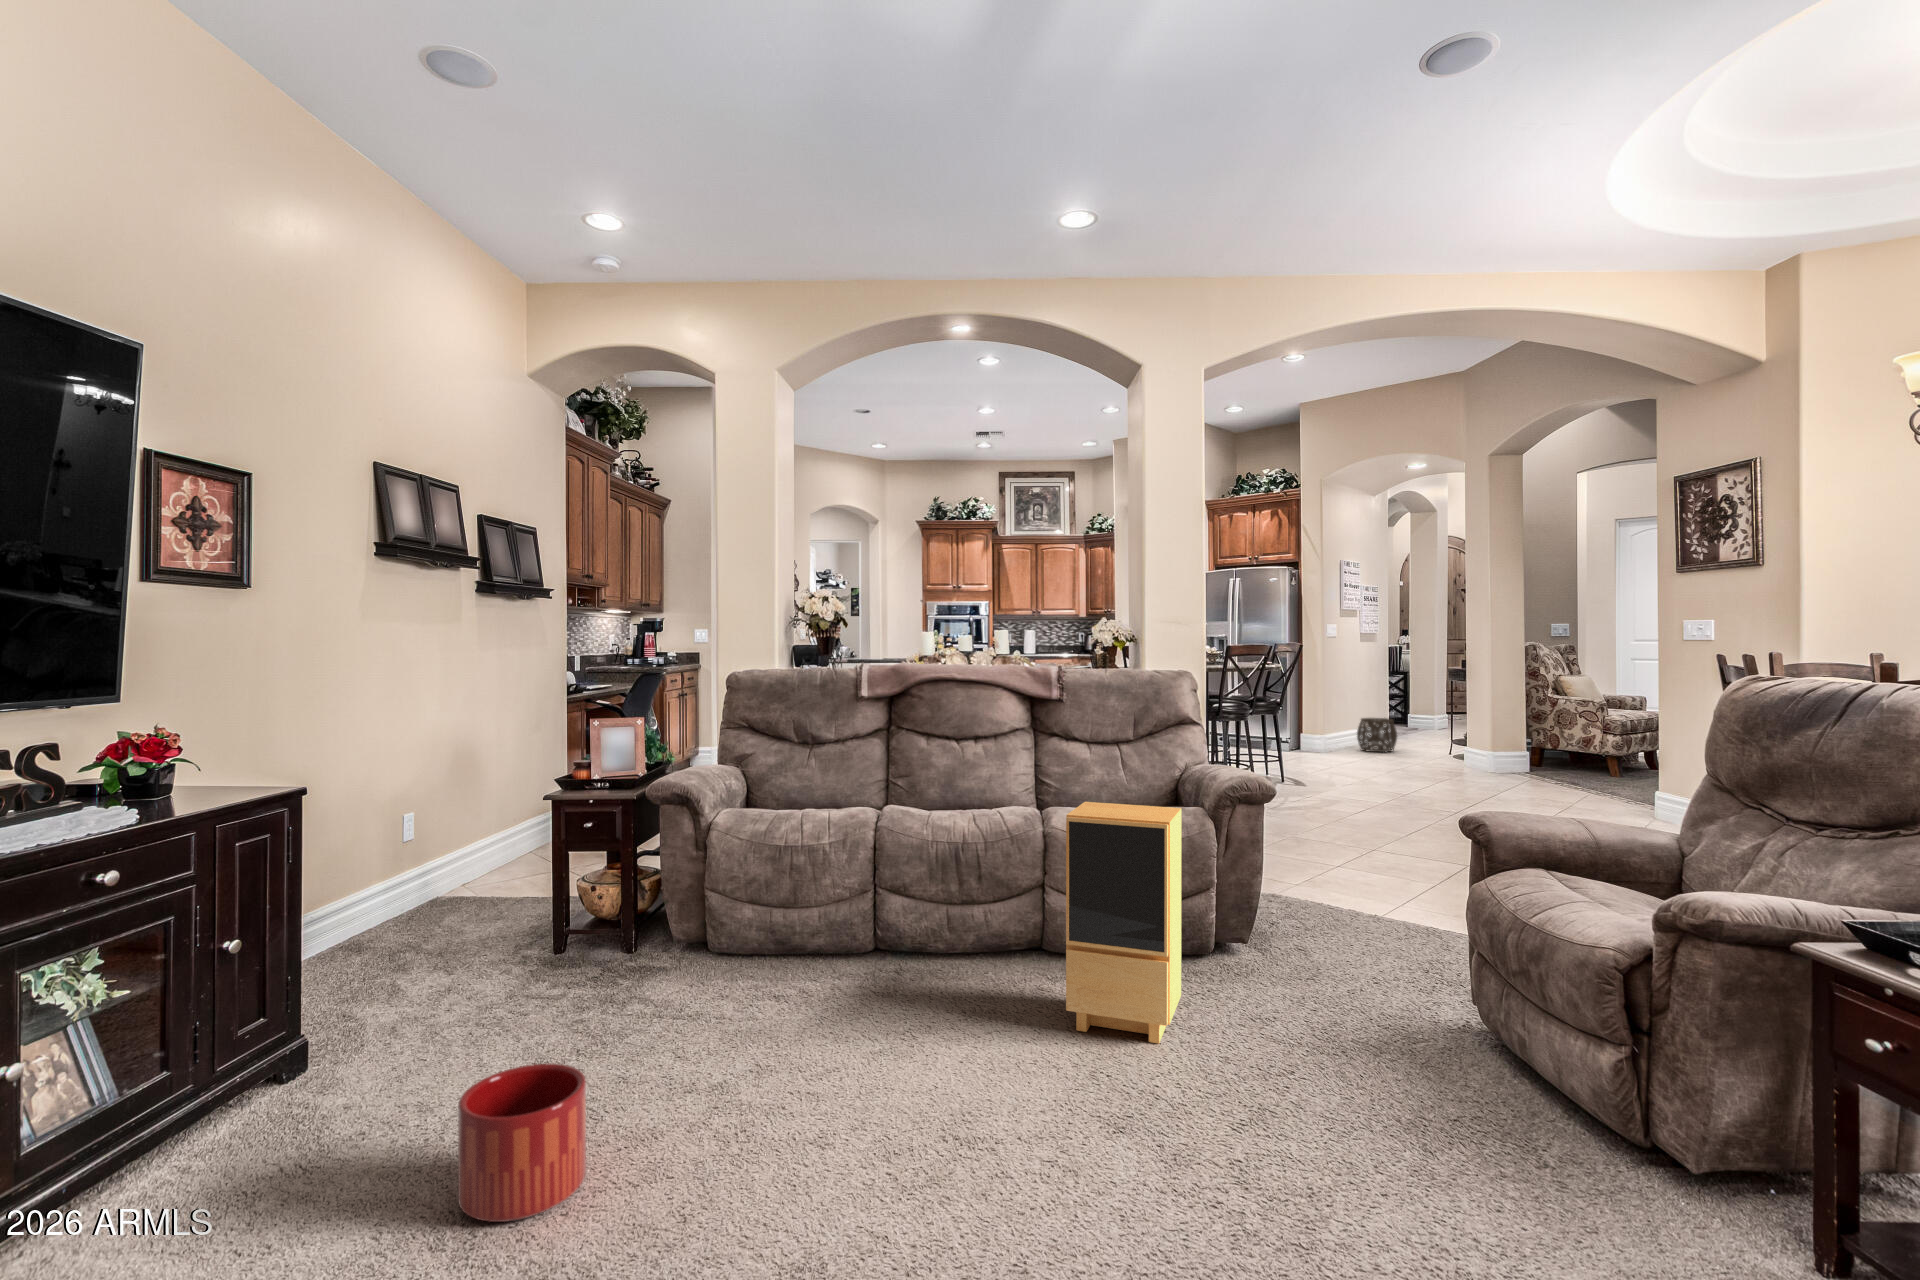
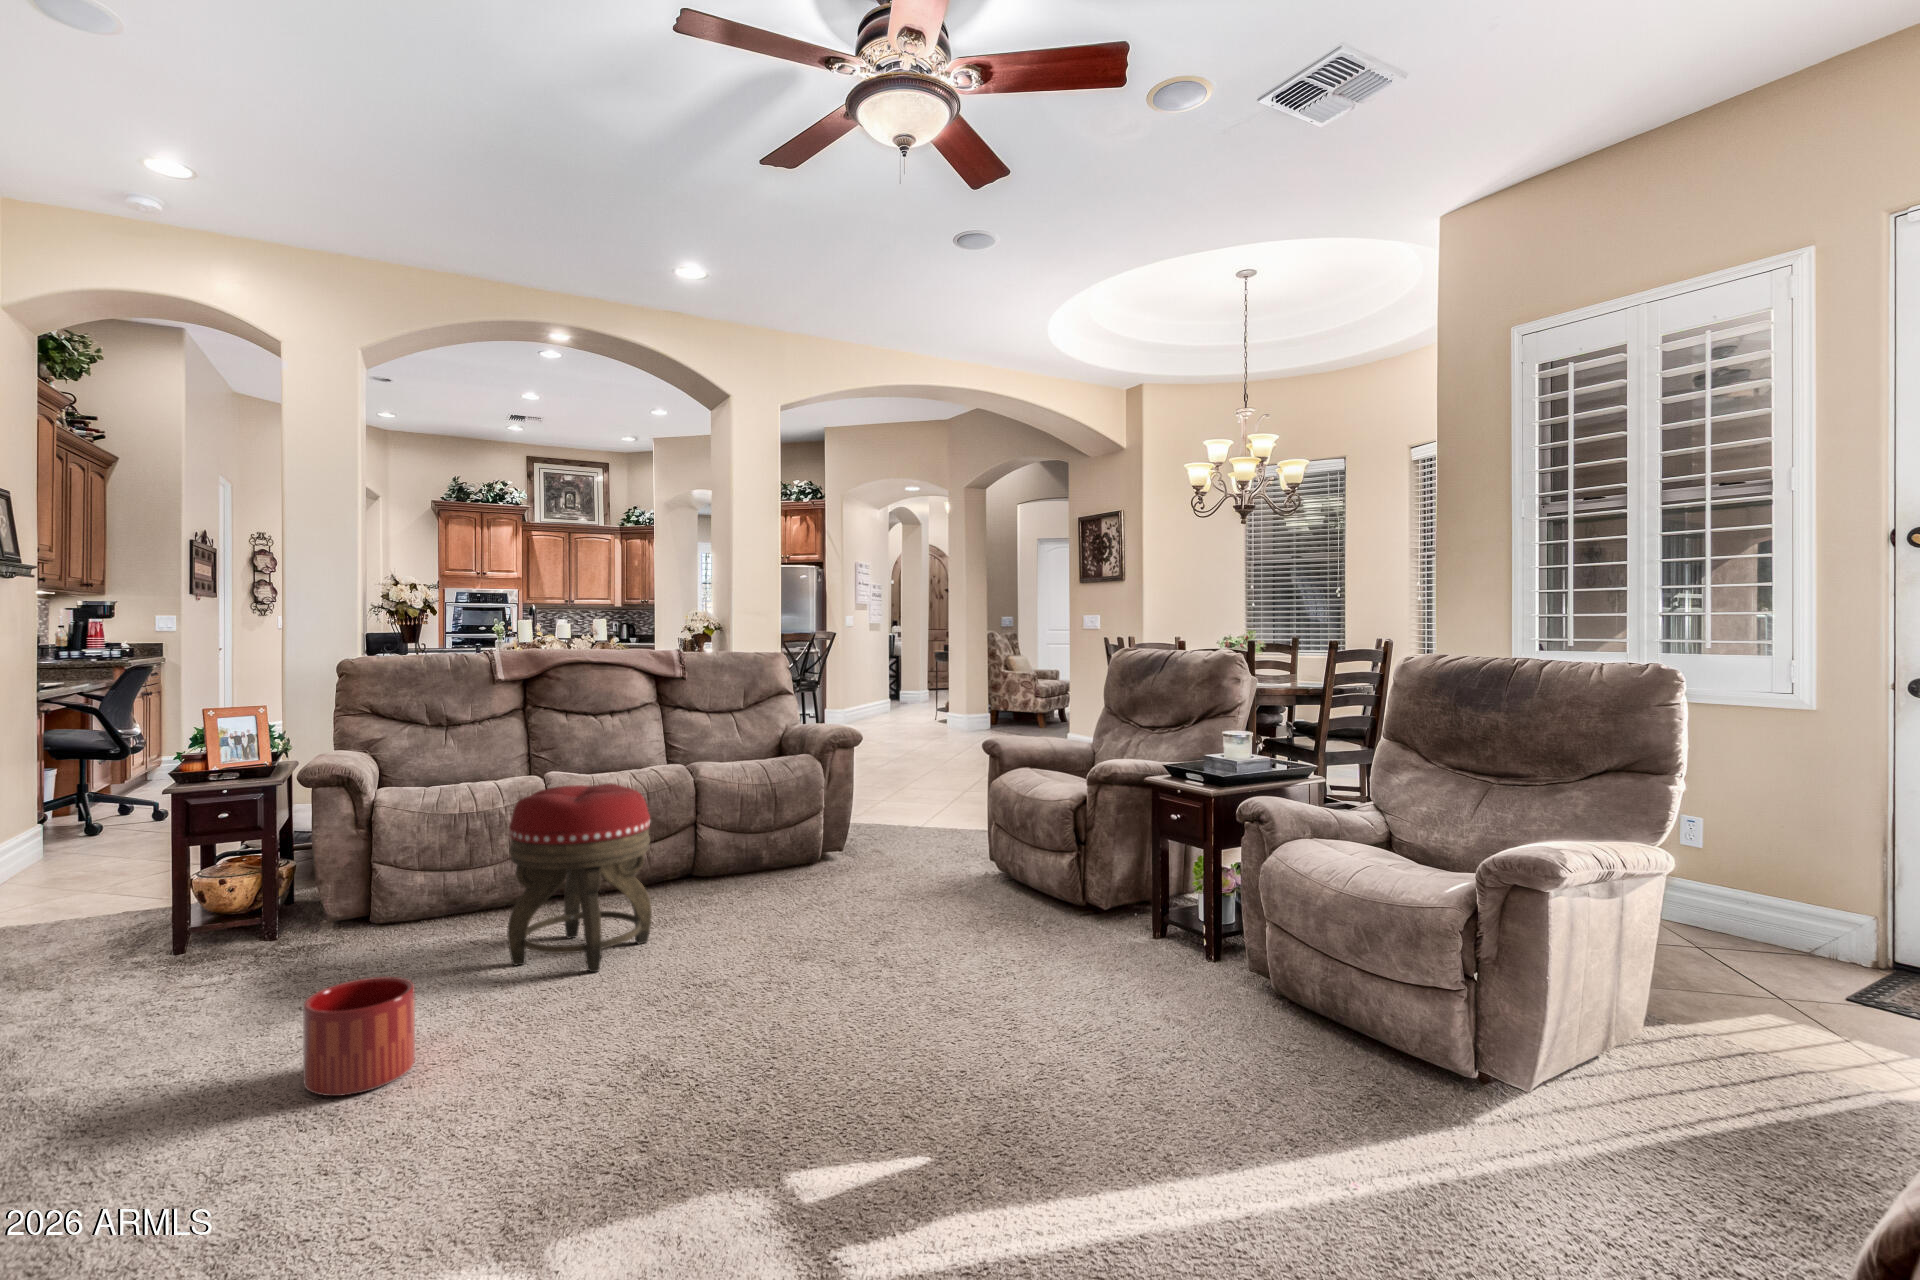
woven basket: present [1357,718,1397,752] -> none [868,694,900,723]
speaker: present [1066,802,1181,1044] -> none [735,749,813,917]
footstool: none [778,833,947,1084] -> present [507,784,652,973]

